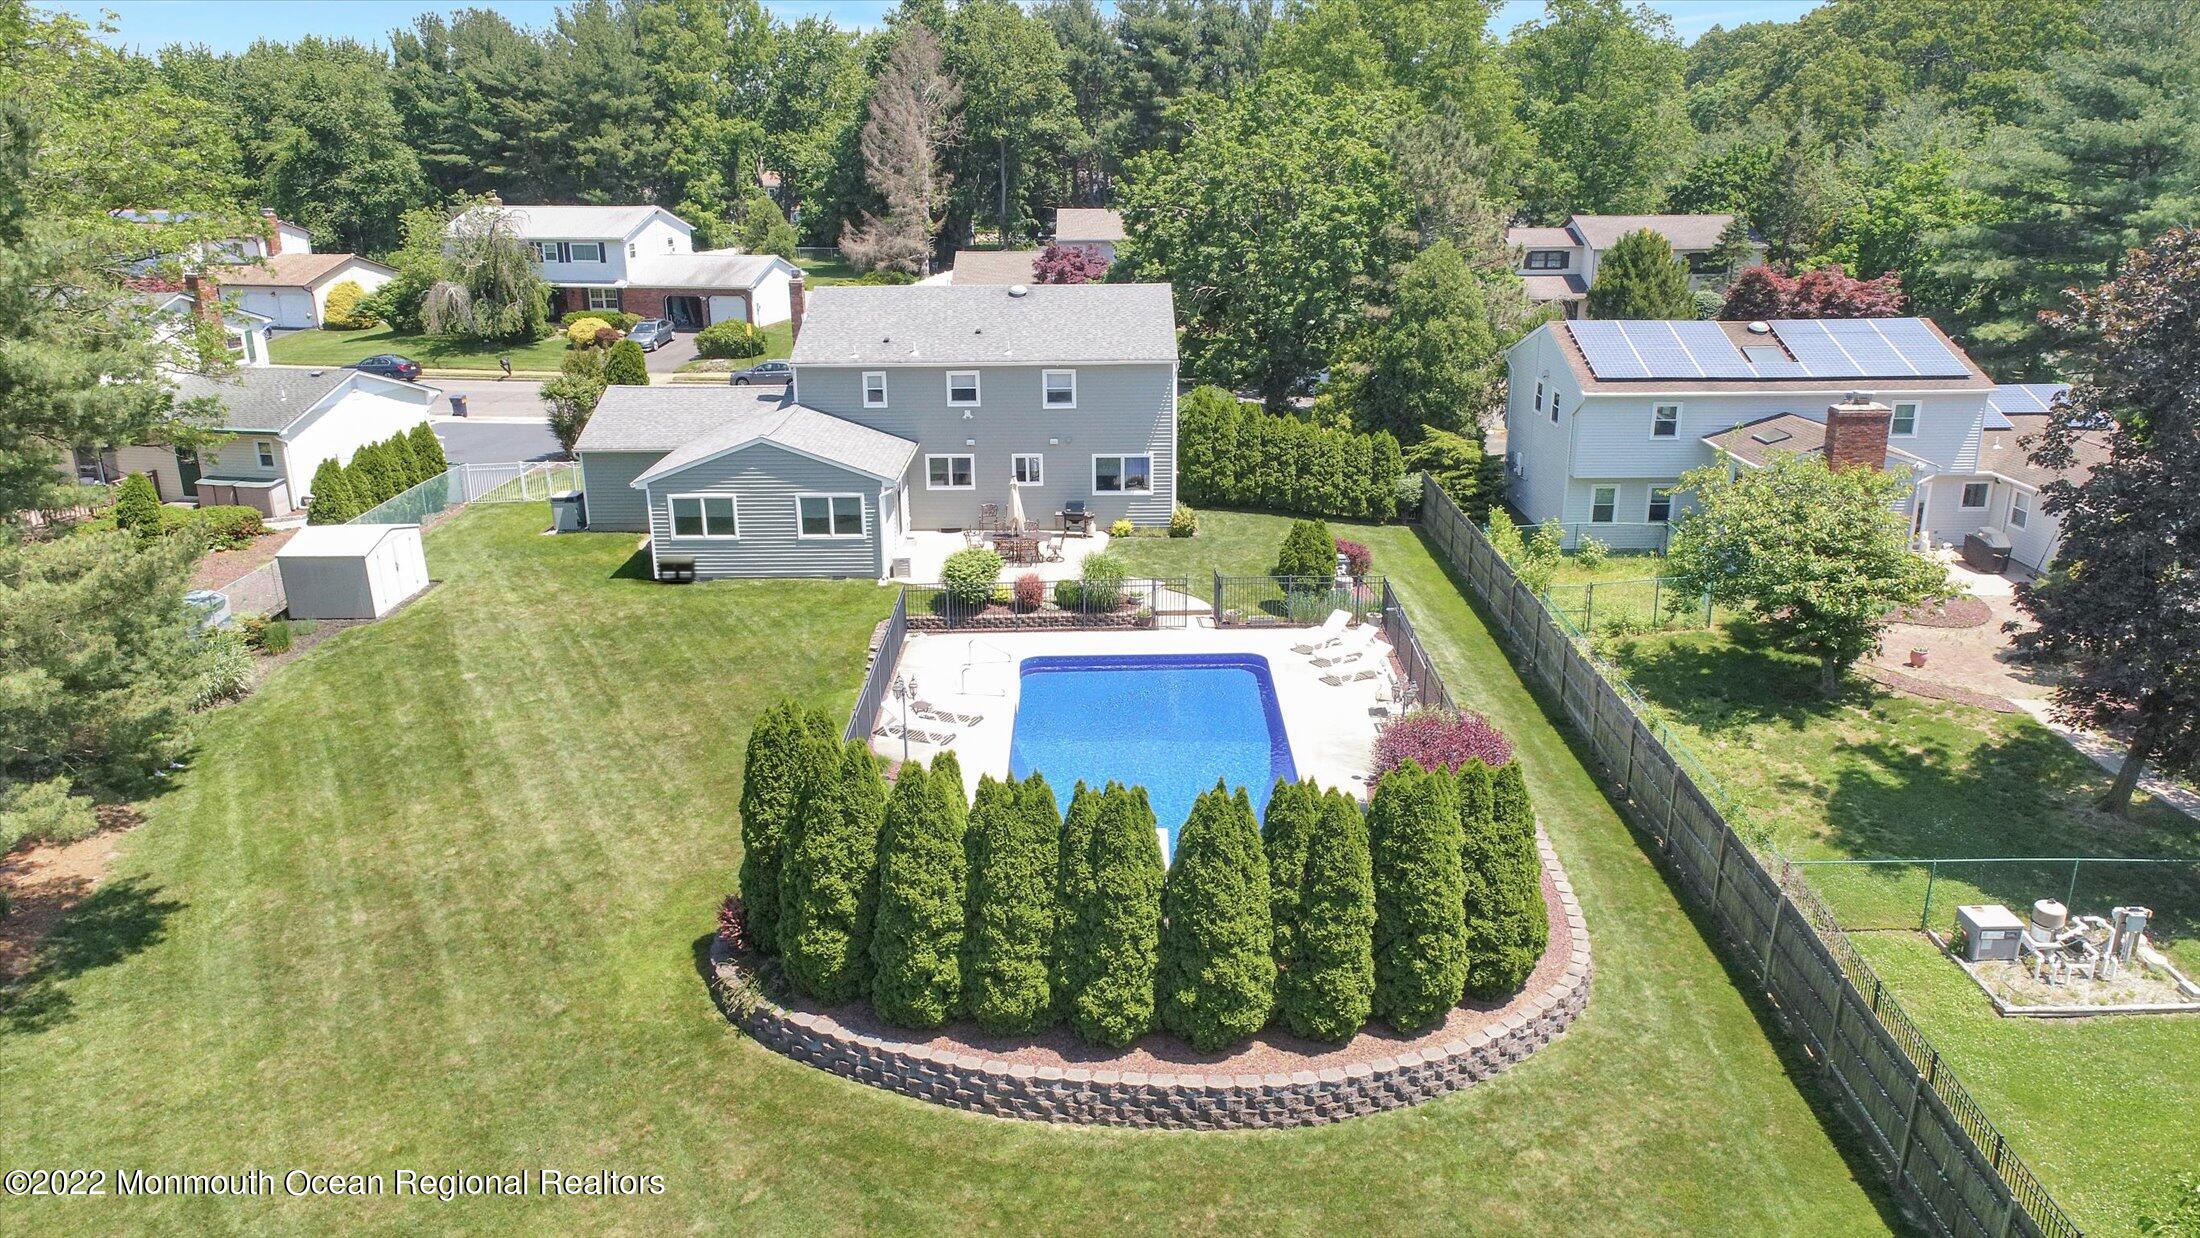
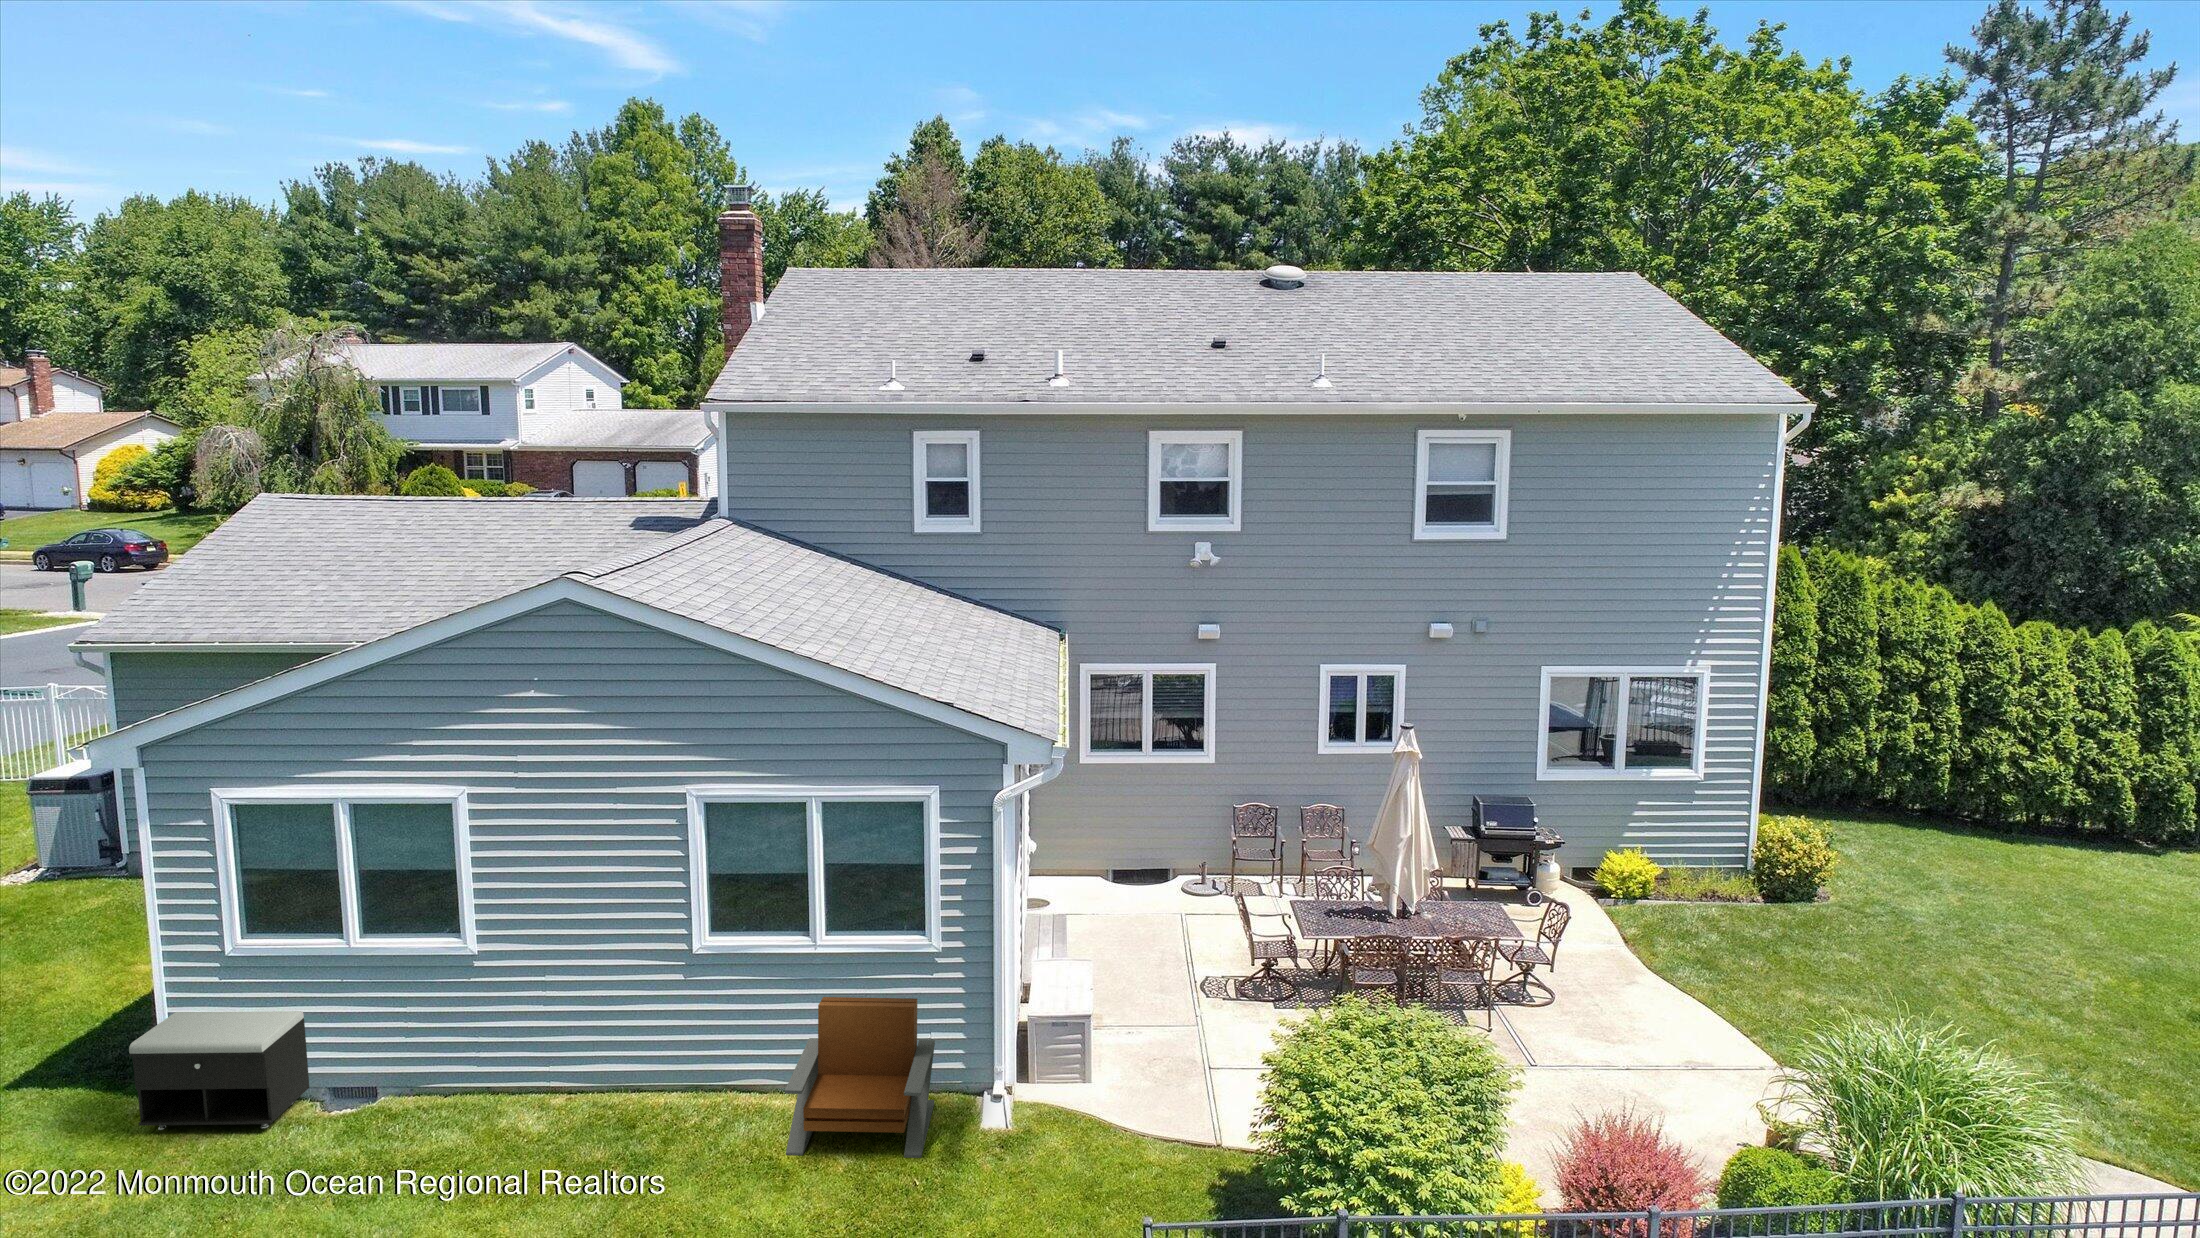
lounge chair: none [824,551,864,589] -> present [785,997,935,1158]

